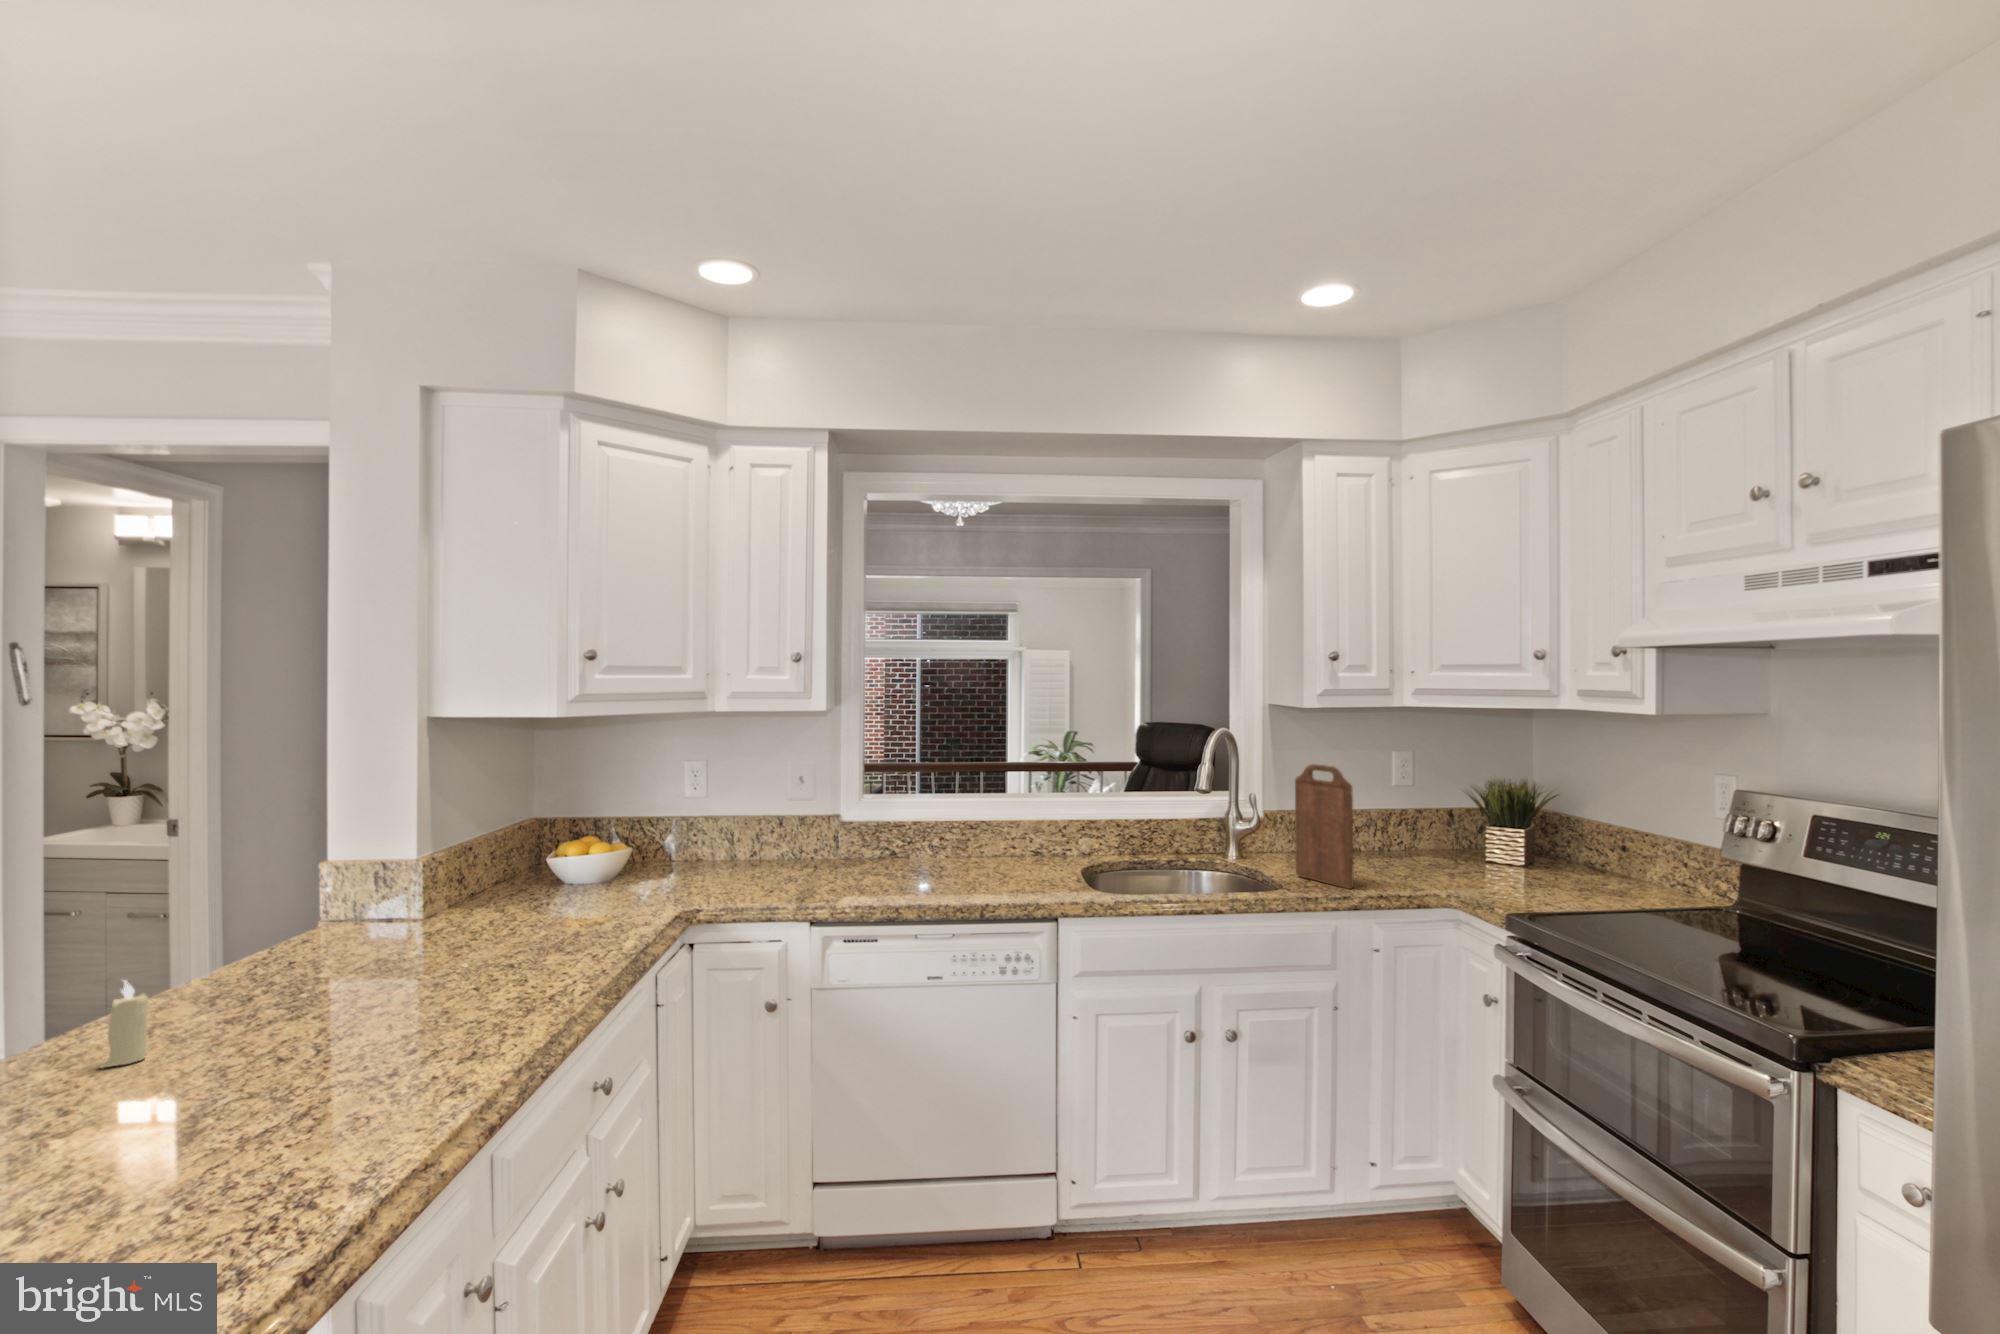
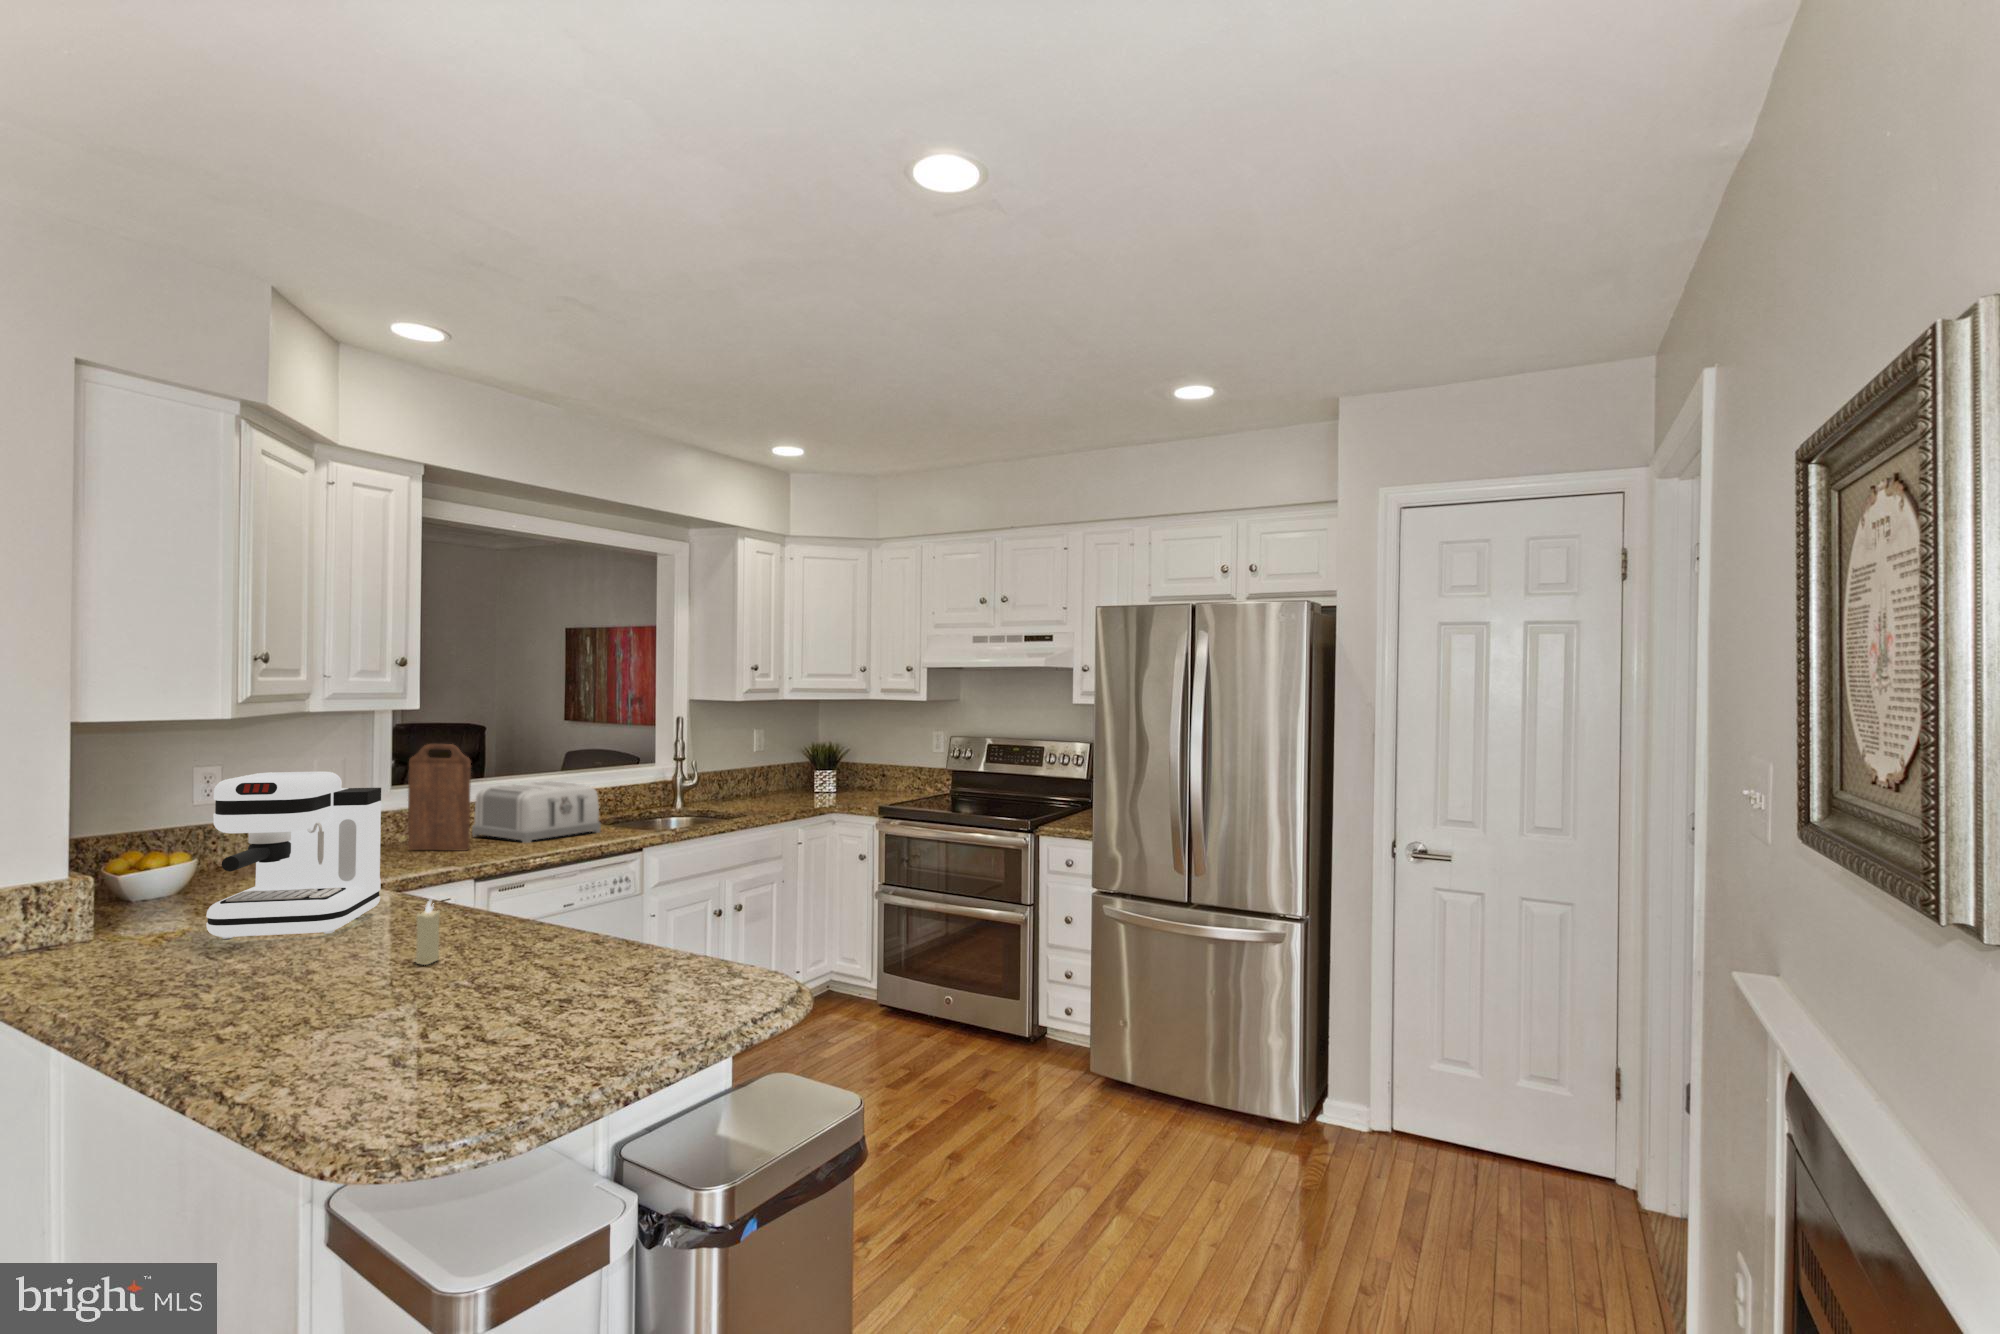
cutting board: present [1295,764,1354,889] -> present [407,744,471,851]
coffee maker: none [290,788,494,970] -> present [206,772,381,939]
toaster: none [934,808,1035,881] -> present [472,781,601,843]

